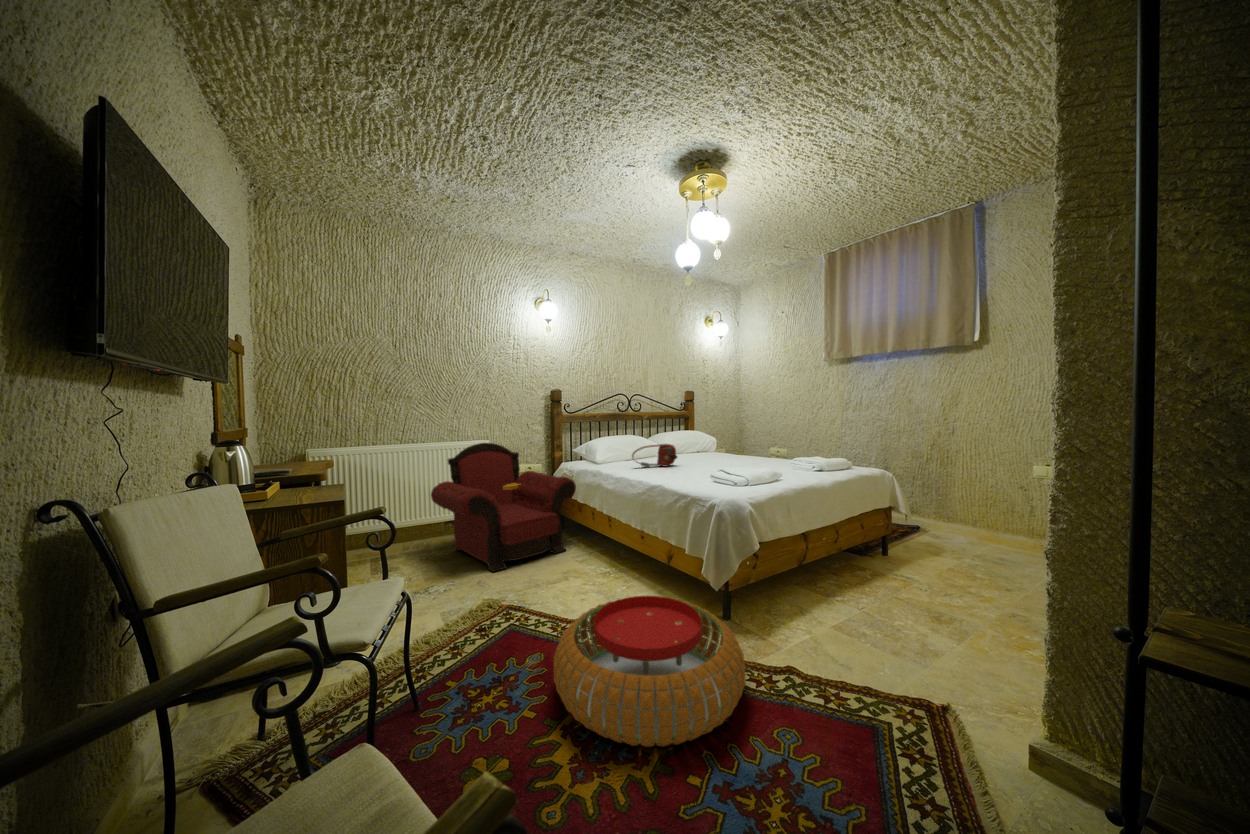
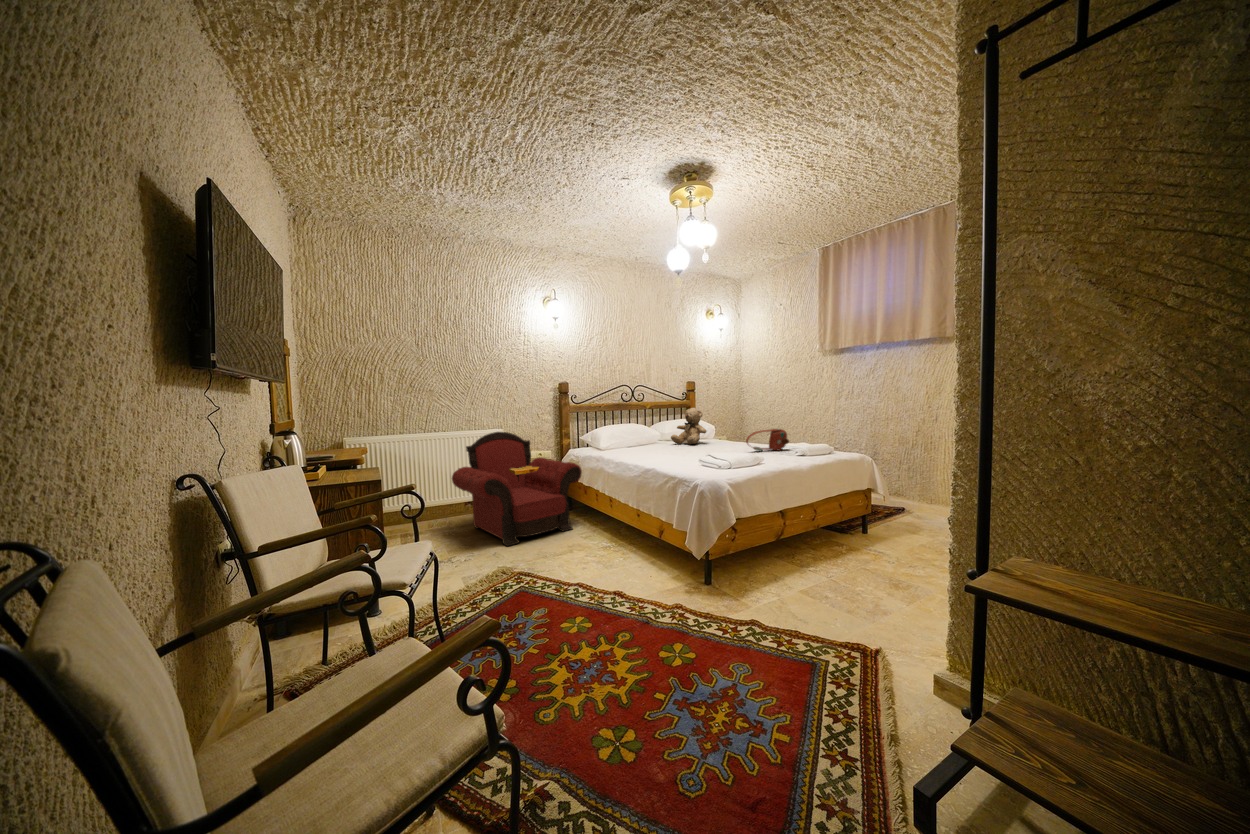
teddy bear: none [670,418,708,458] -> present [671,408,706,445]
handbag: present [632,444,677,467] -> present [746,429,789,451]
pouf: present [554,596,745,747] -> none [553,561,712,674]

